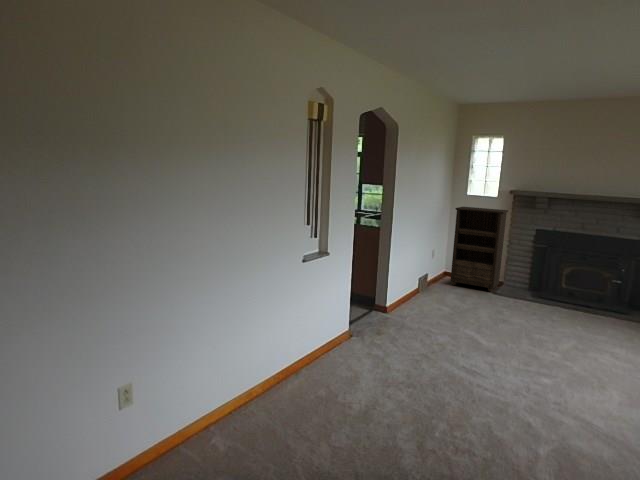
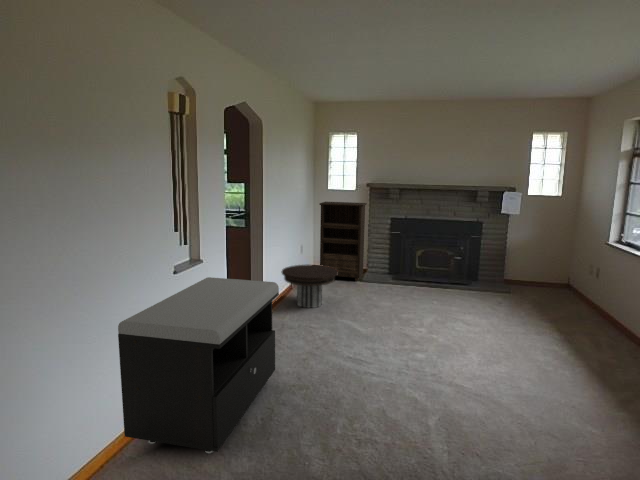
side table: none [408,268,467,312] -> present [282,265,338,308]
storage bench: none [250,269,395,422] -> present [118,277,279,454]

